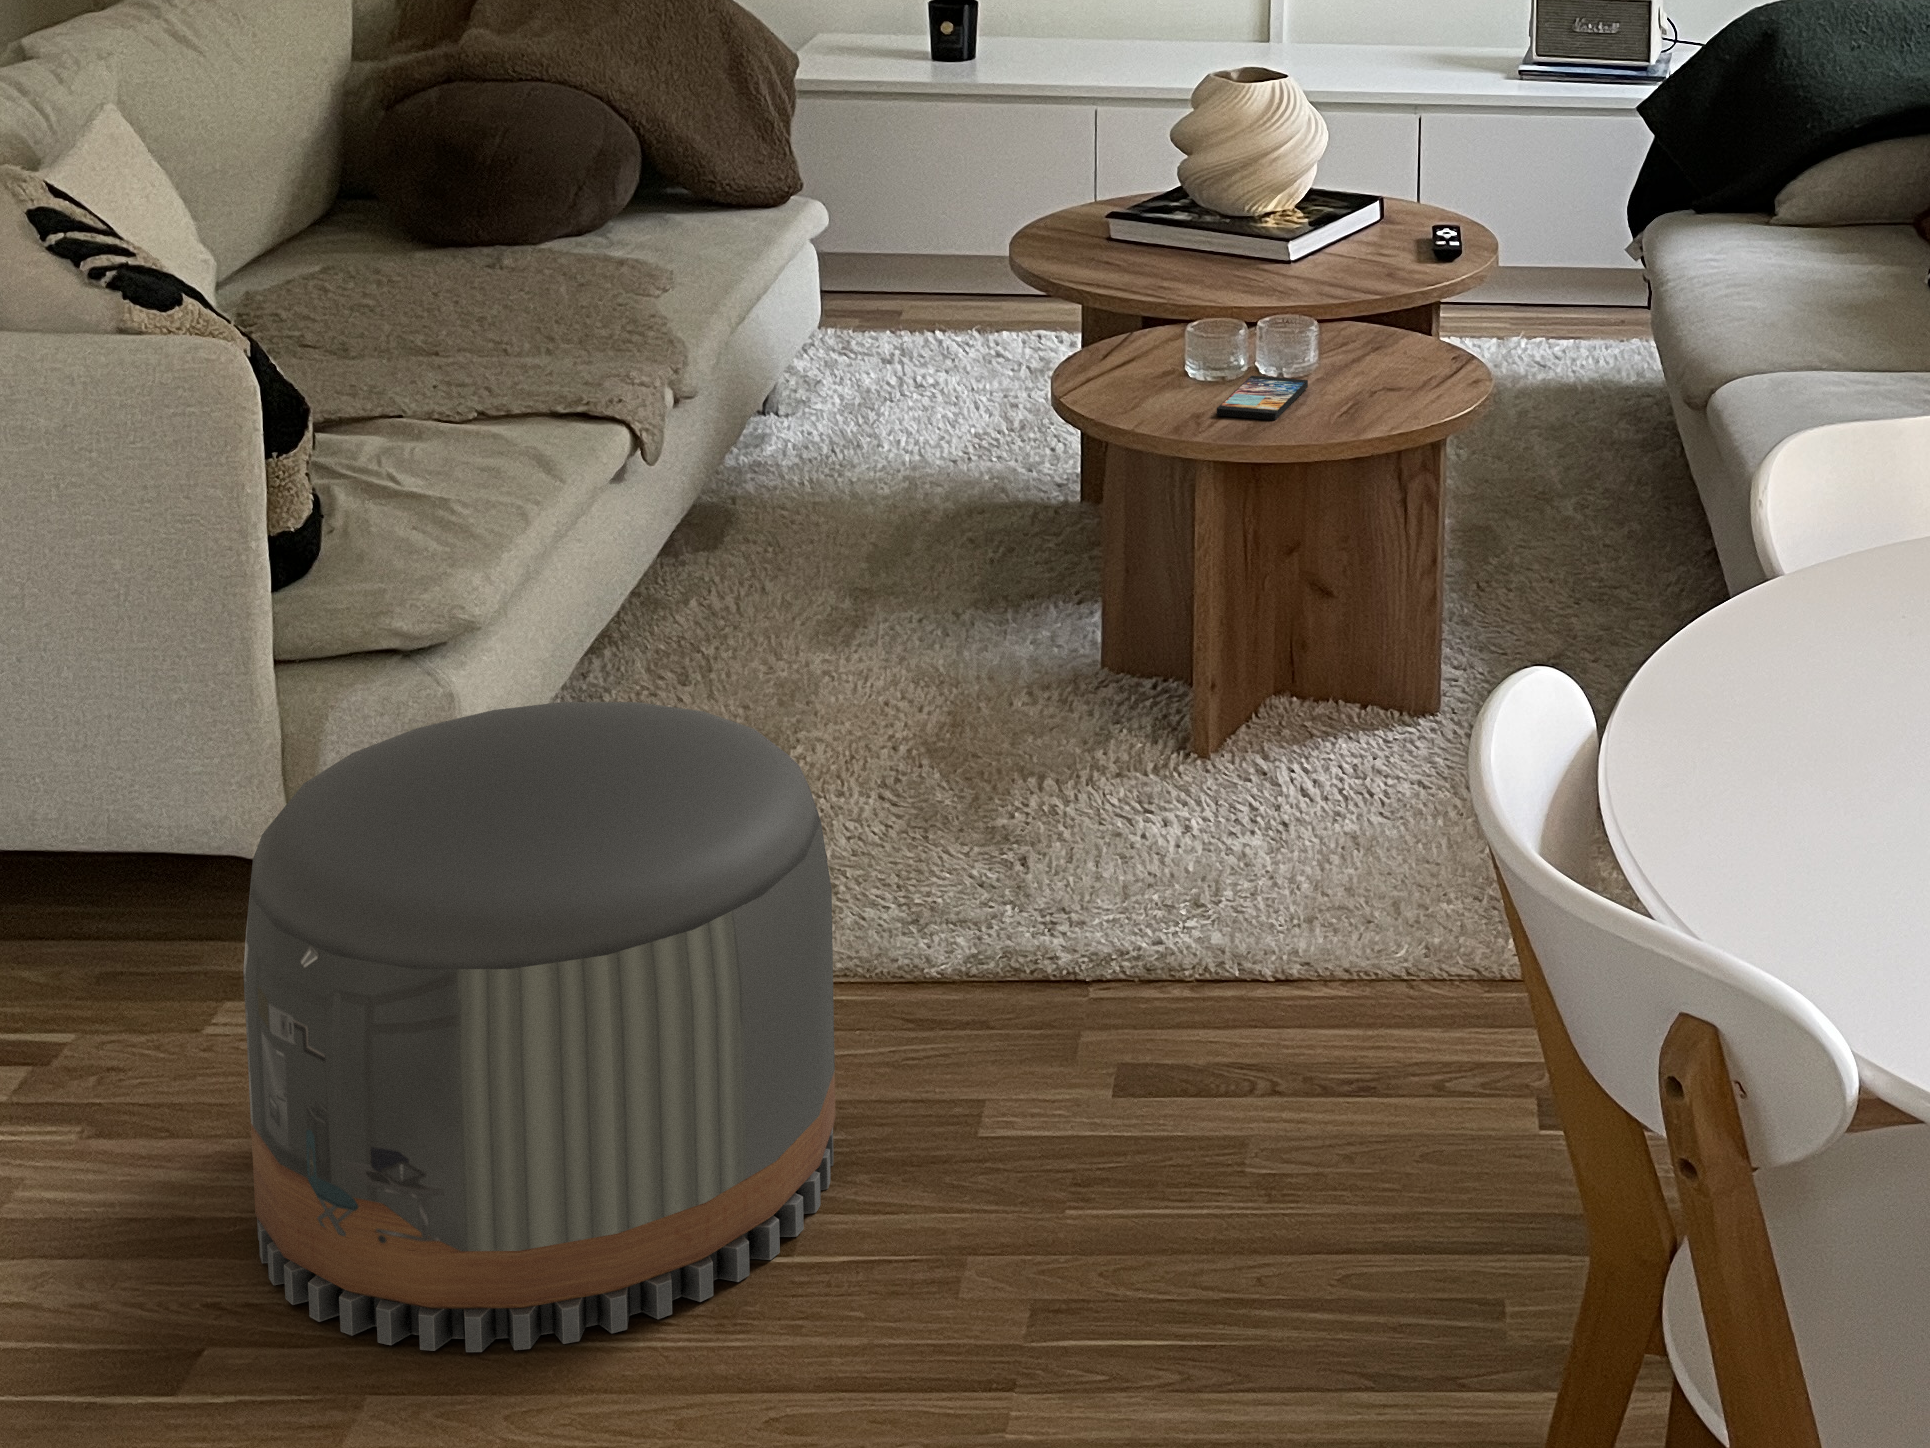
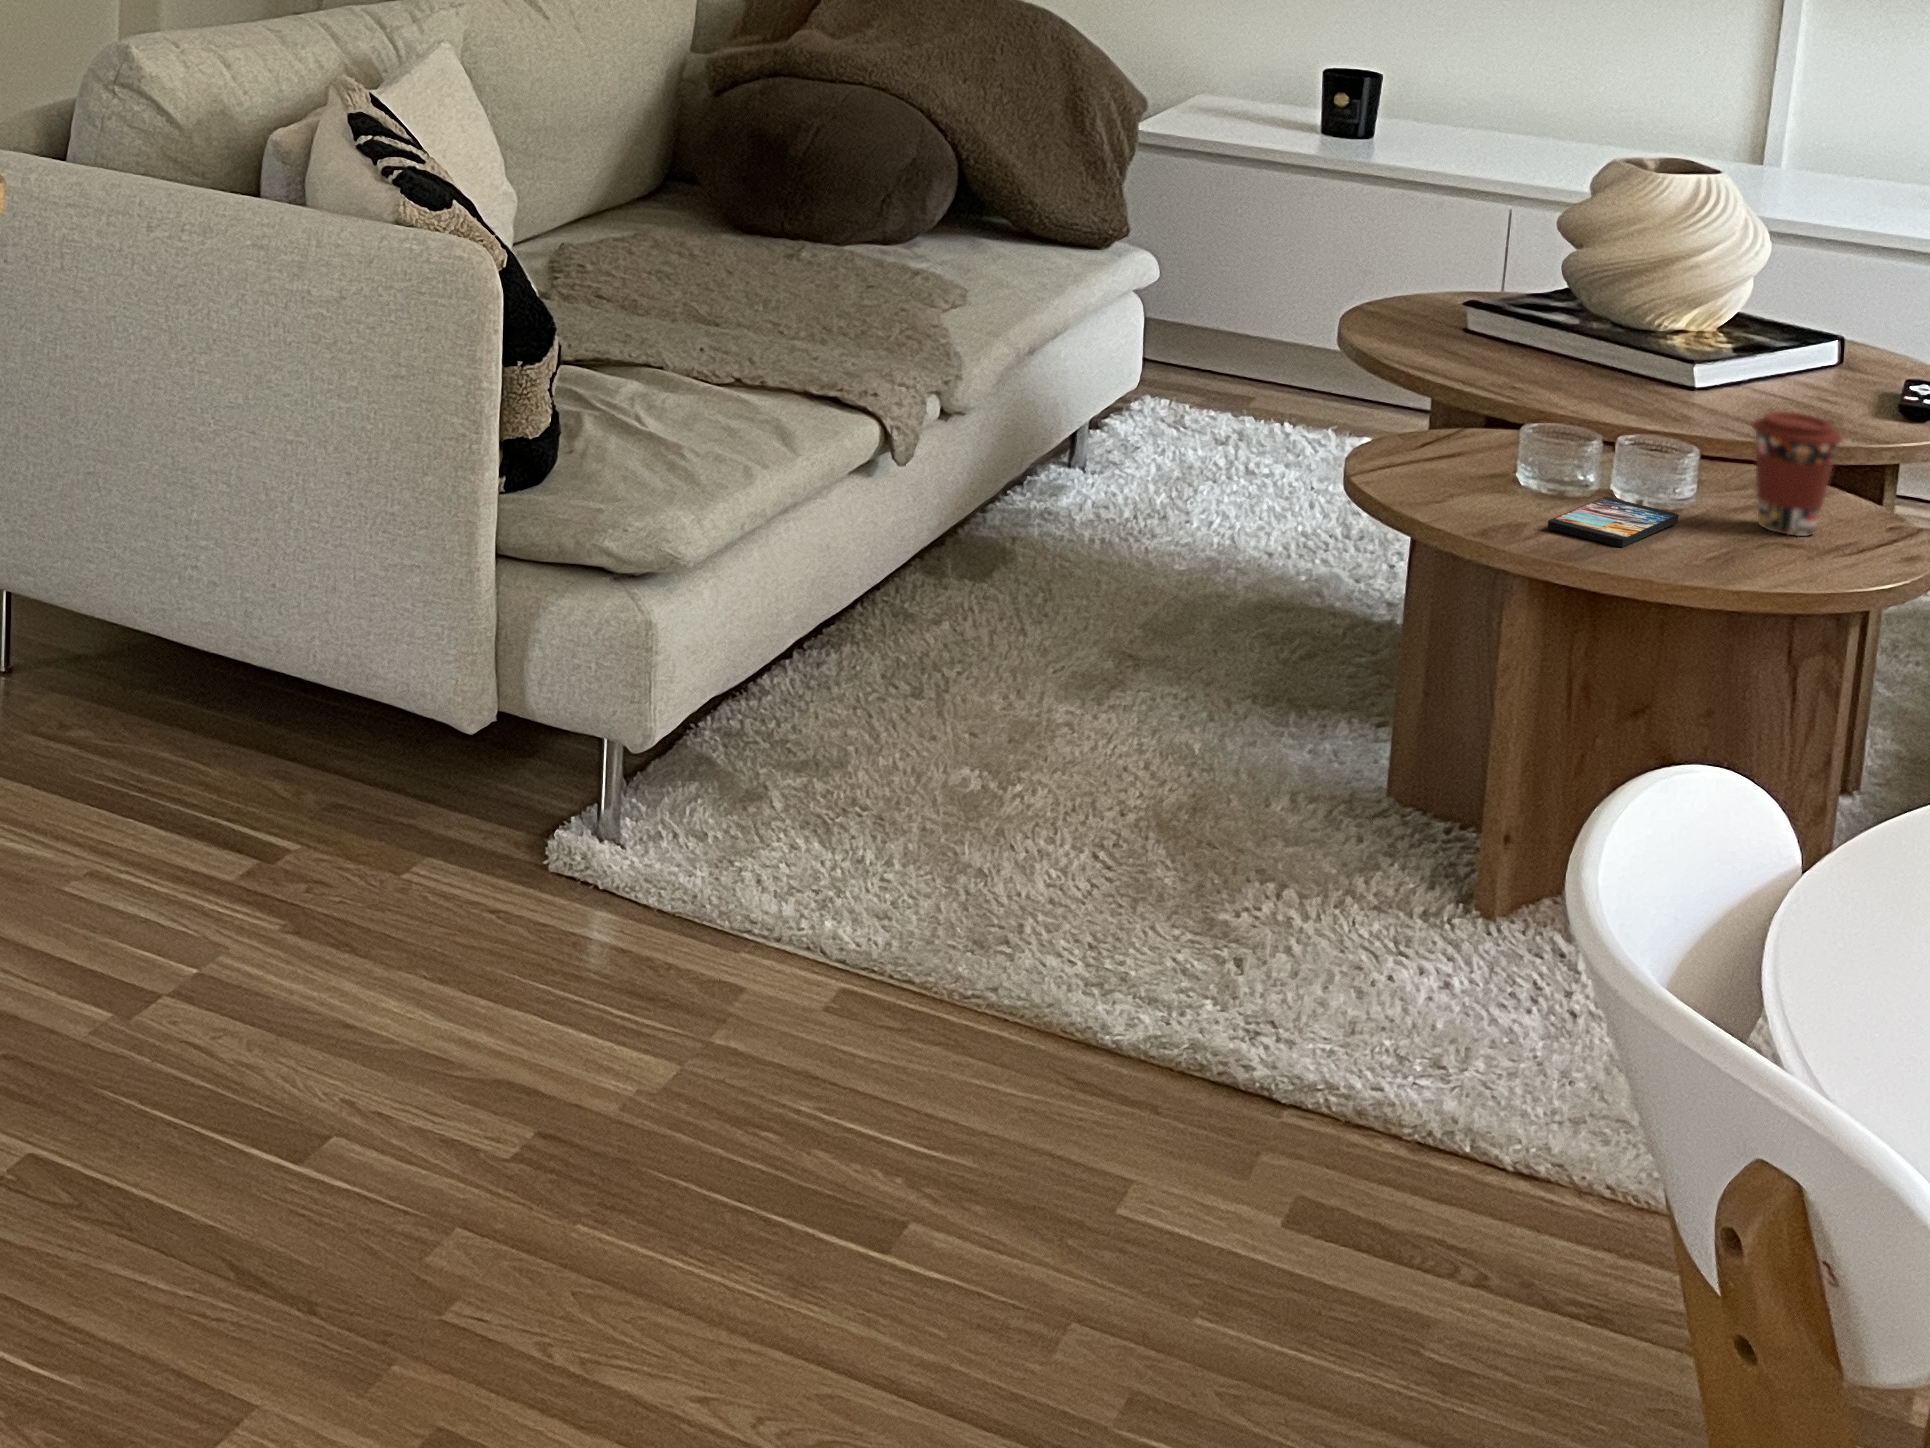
coffee cup: none [1352,278,1417,380] -> present [1753,412,1842,536]
pouf: present [243,702,836,1352] -> none [390,634,973,1267]

